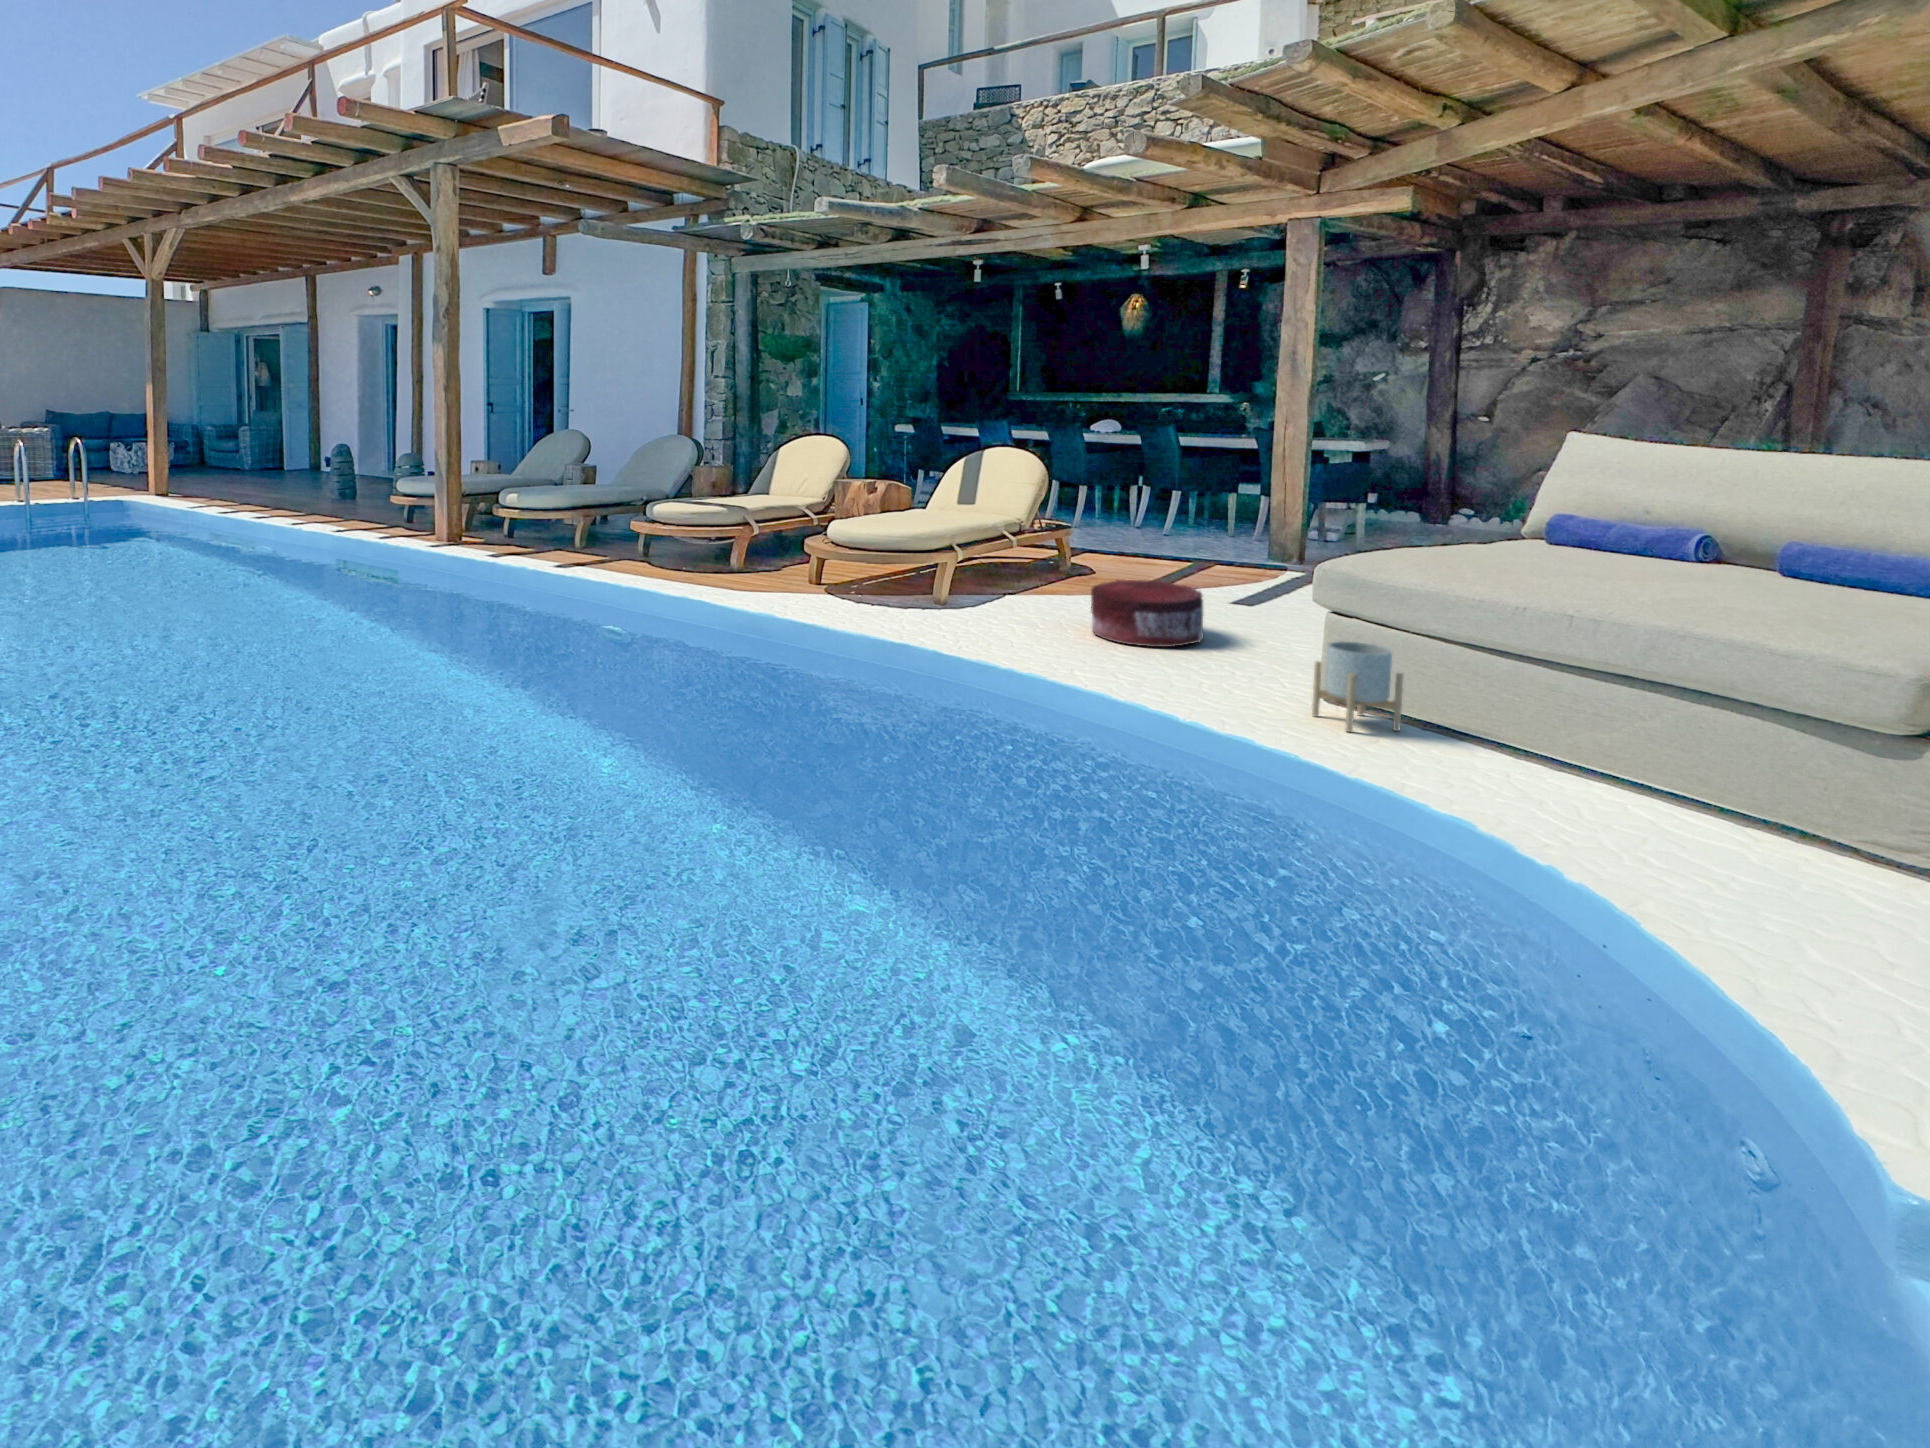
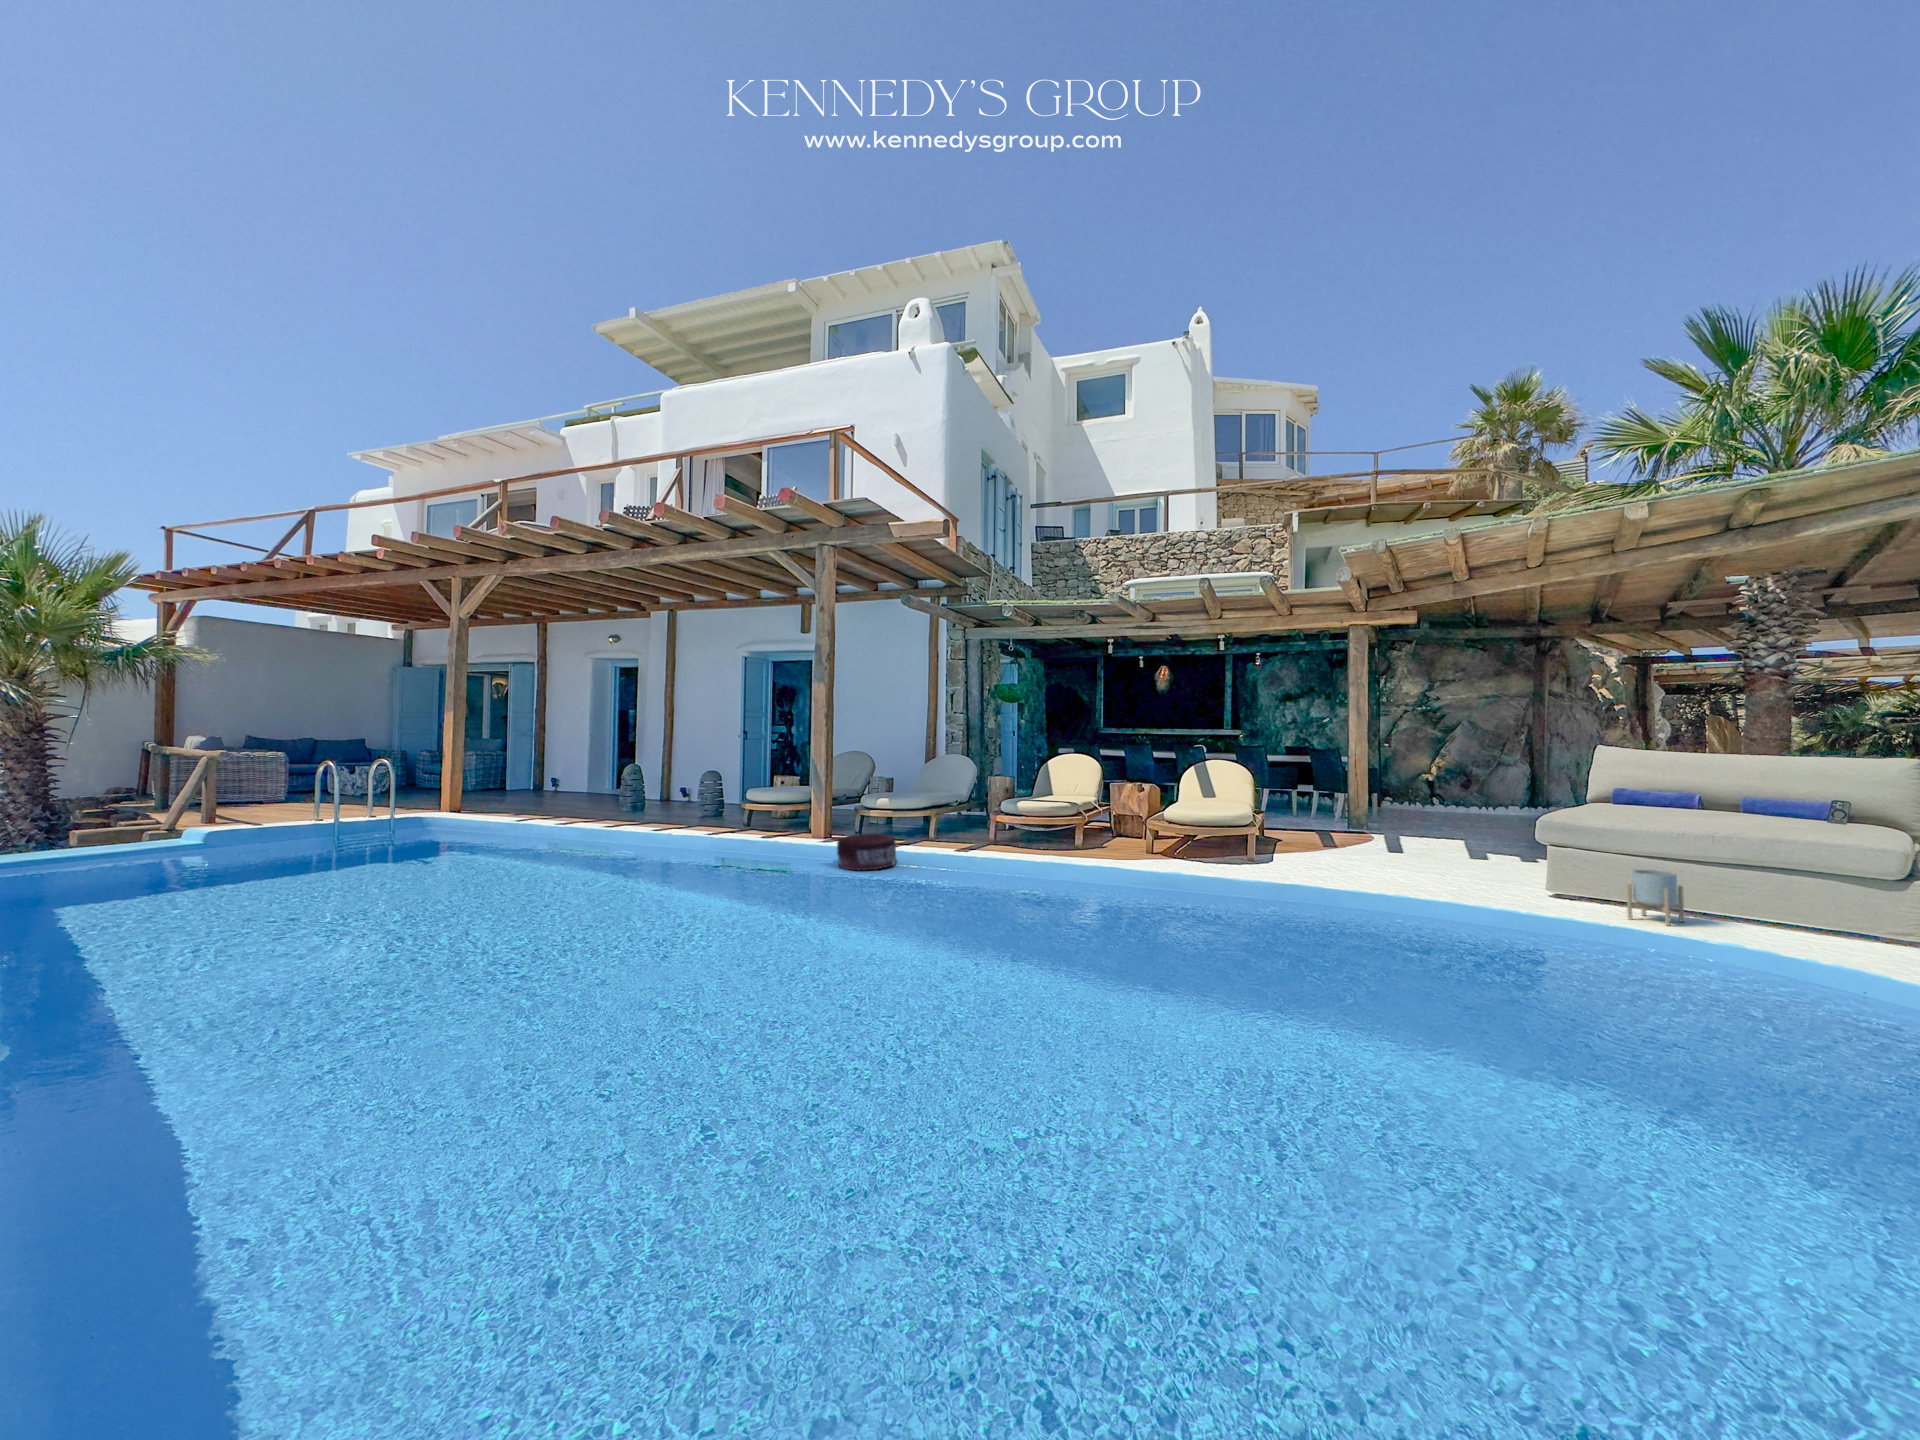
pouf: present [1091,580,1203,647] -> present [837,834,897,870]

